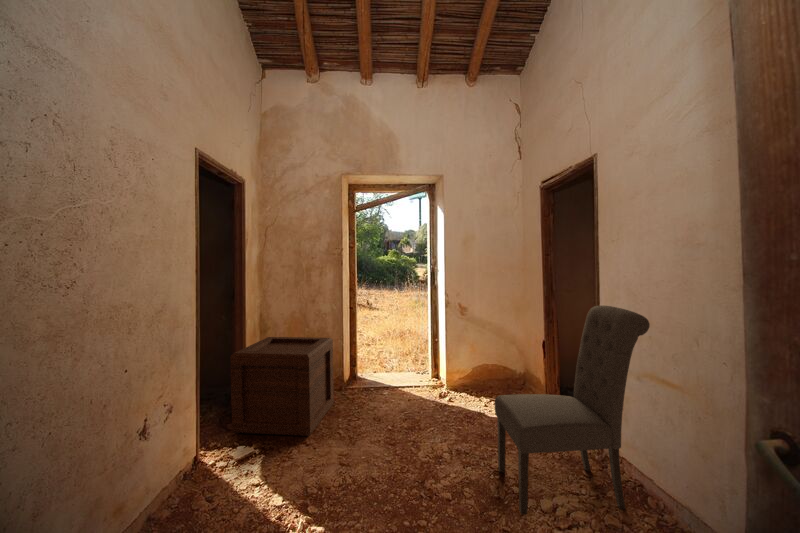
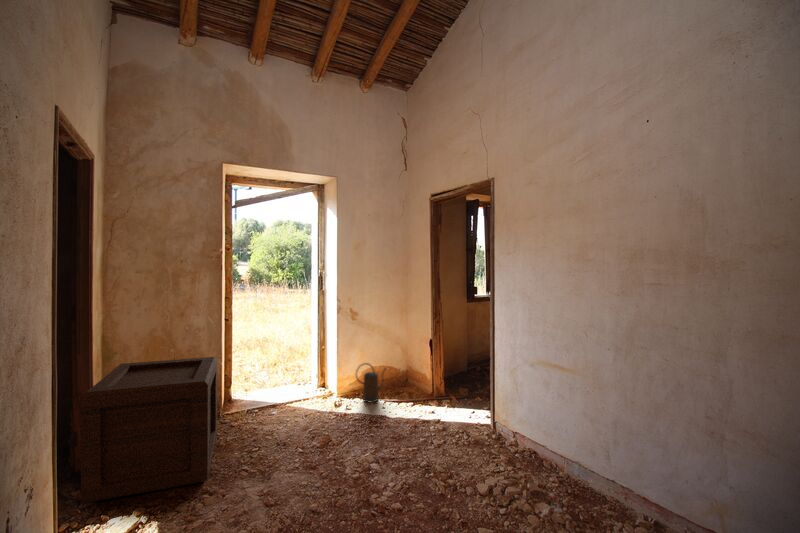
chair: present [495,306,650,514] -> none [425,308,552,504]
watering can: none [459,358,494,399] -> present [356,363,385,402]

